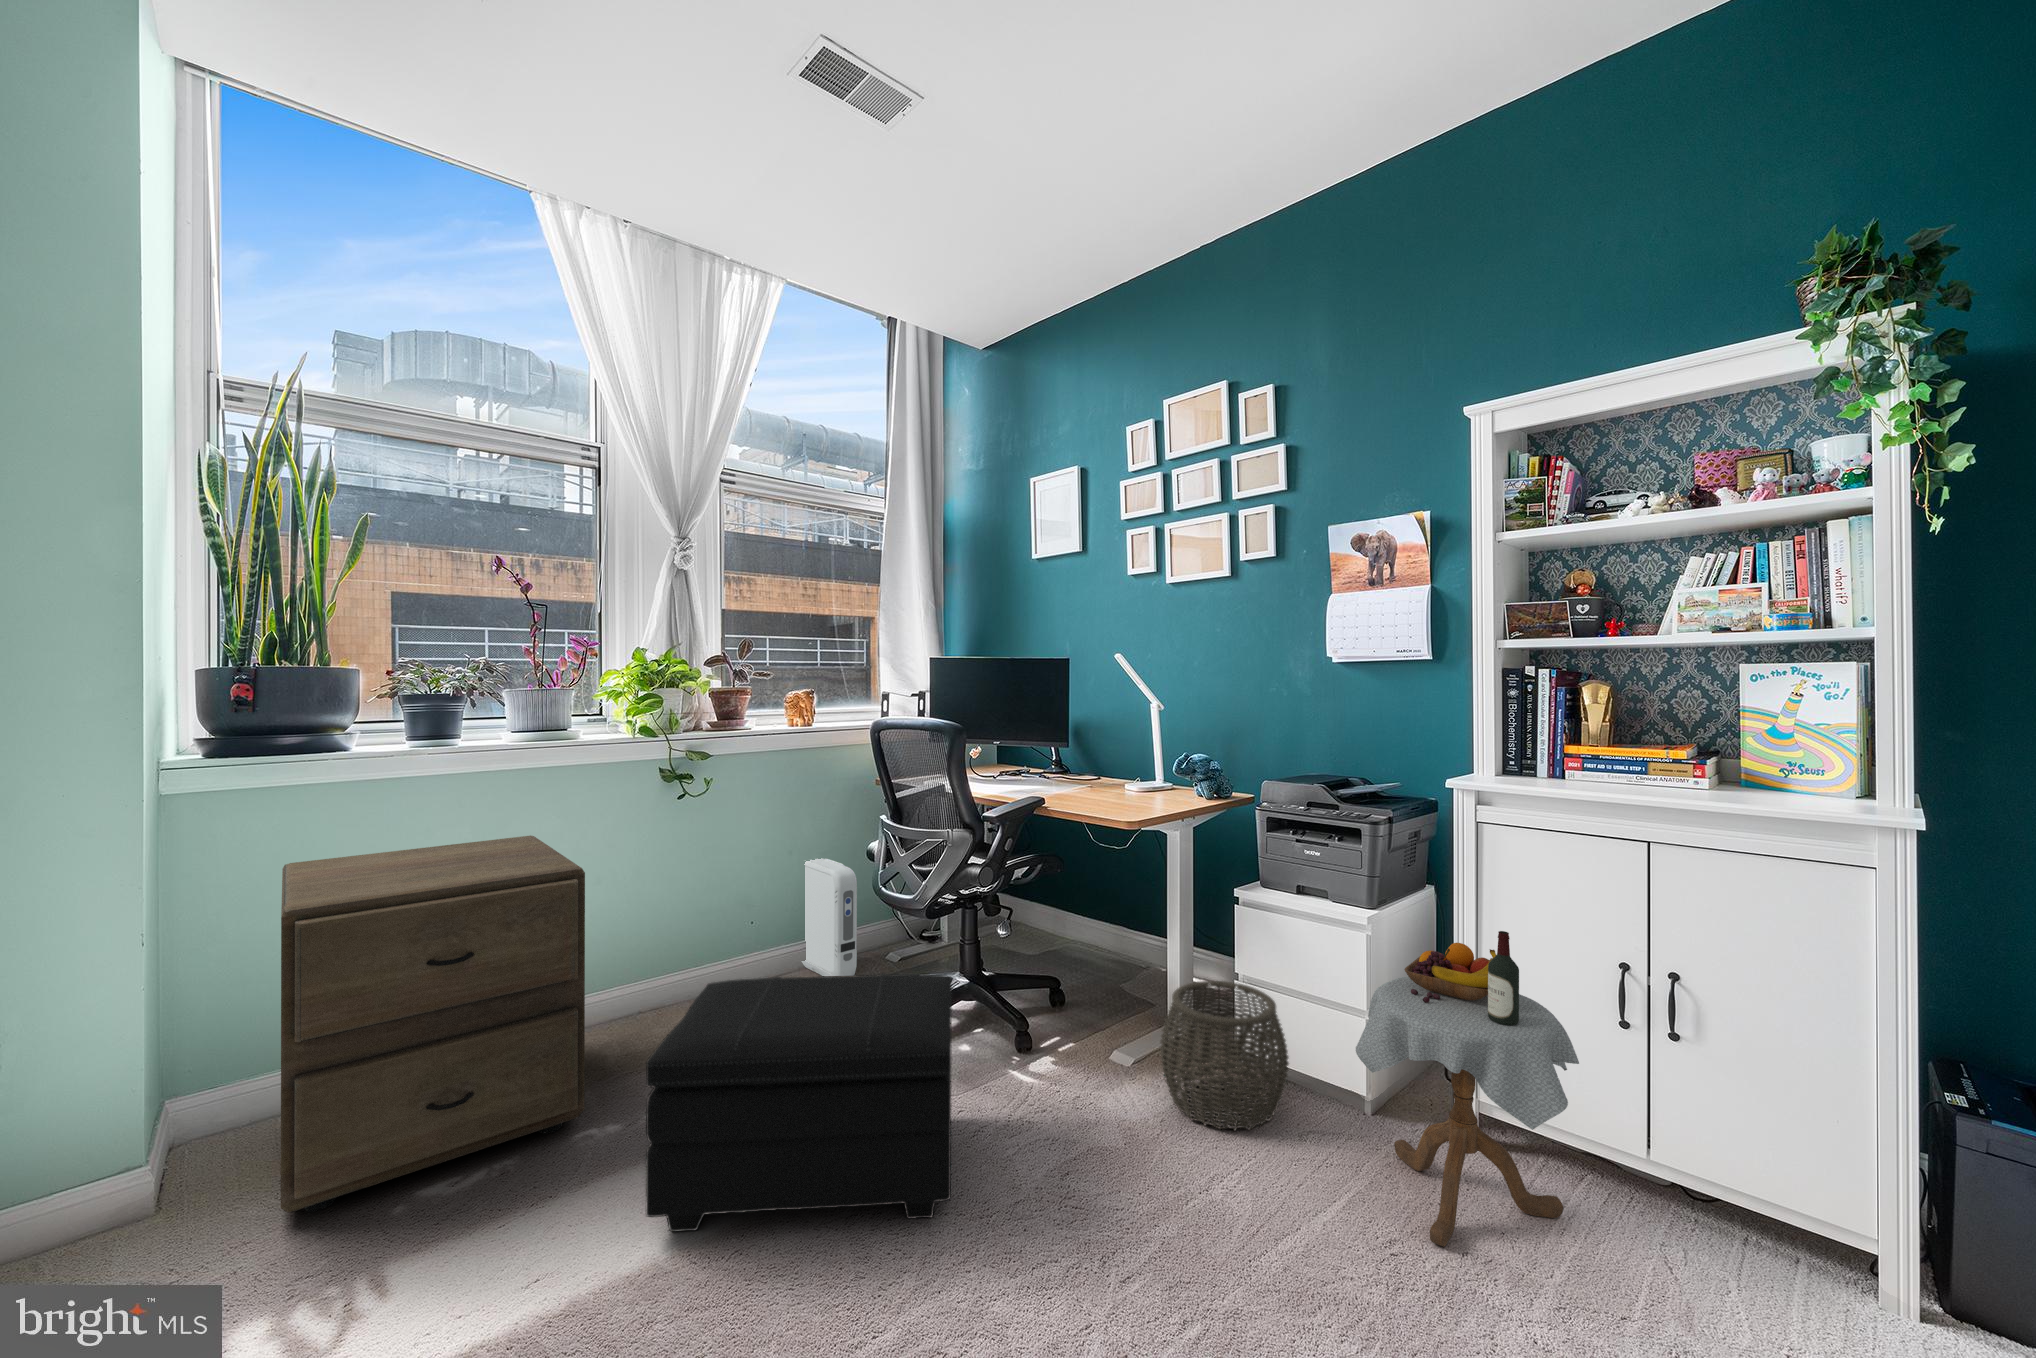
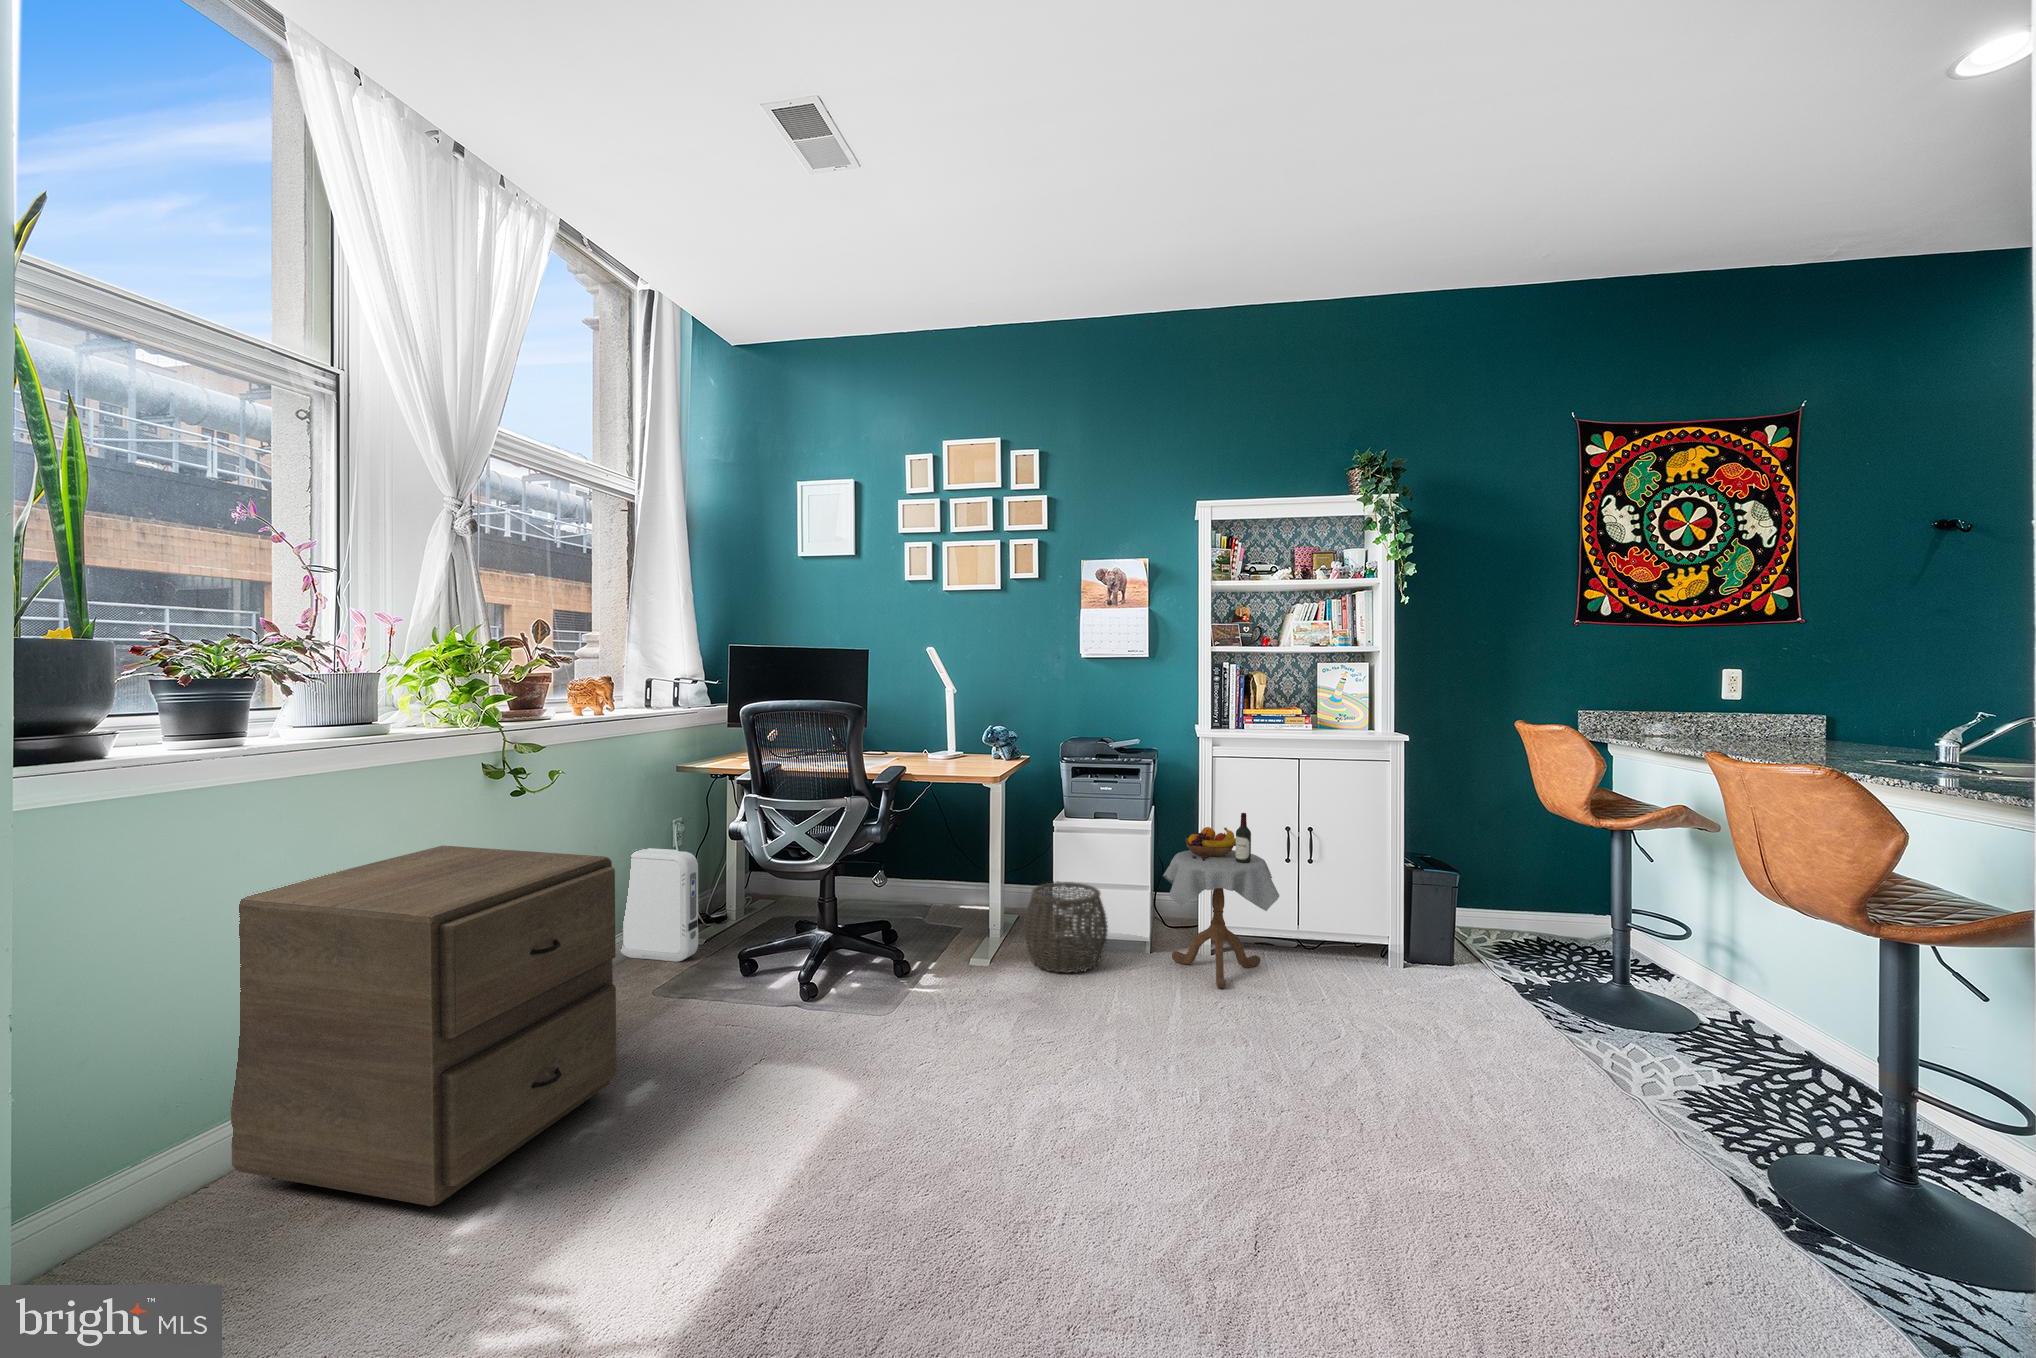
footstool: present [646,974,952,1232] -> none [731,903,981,1111]

